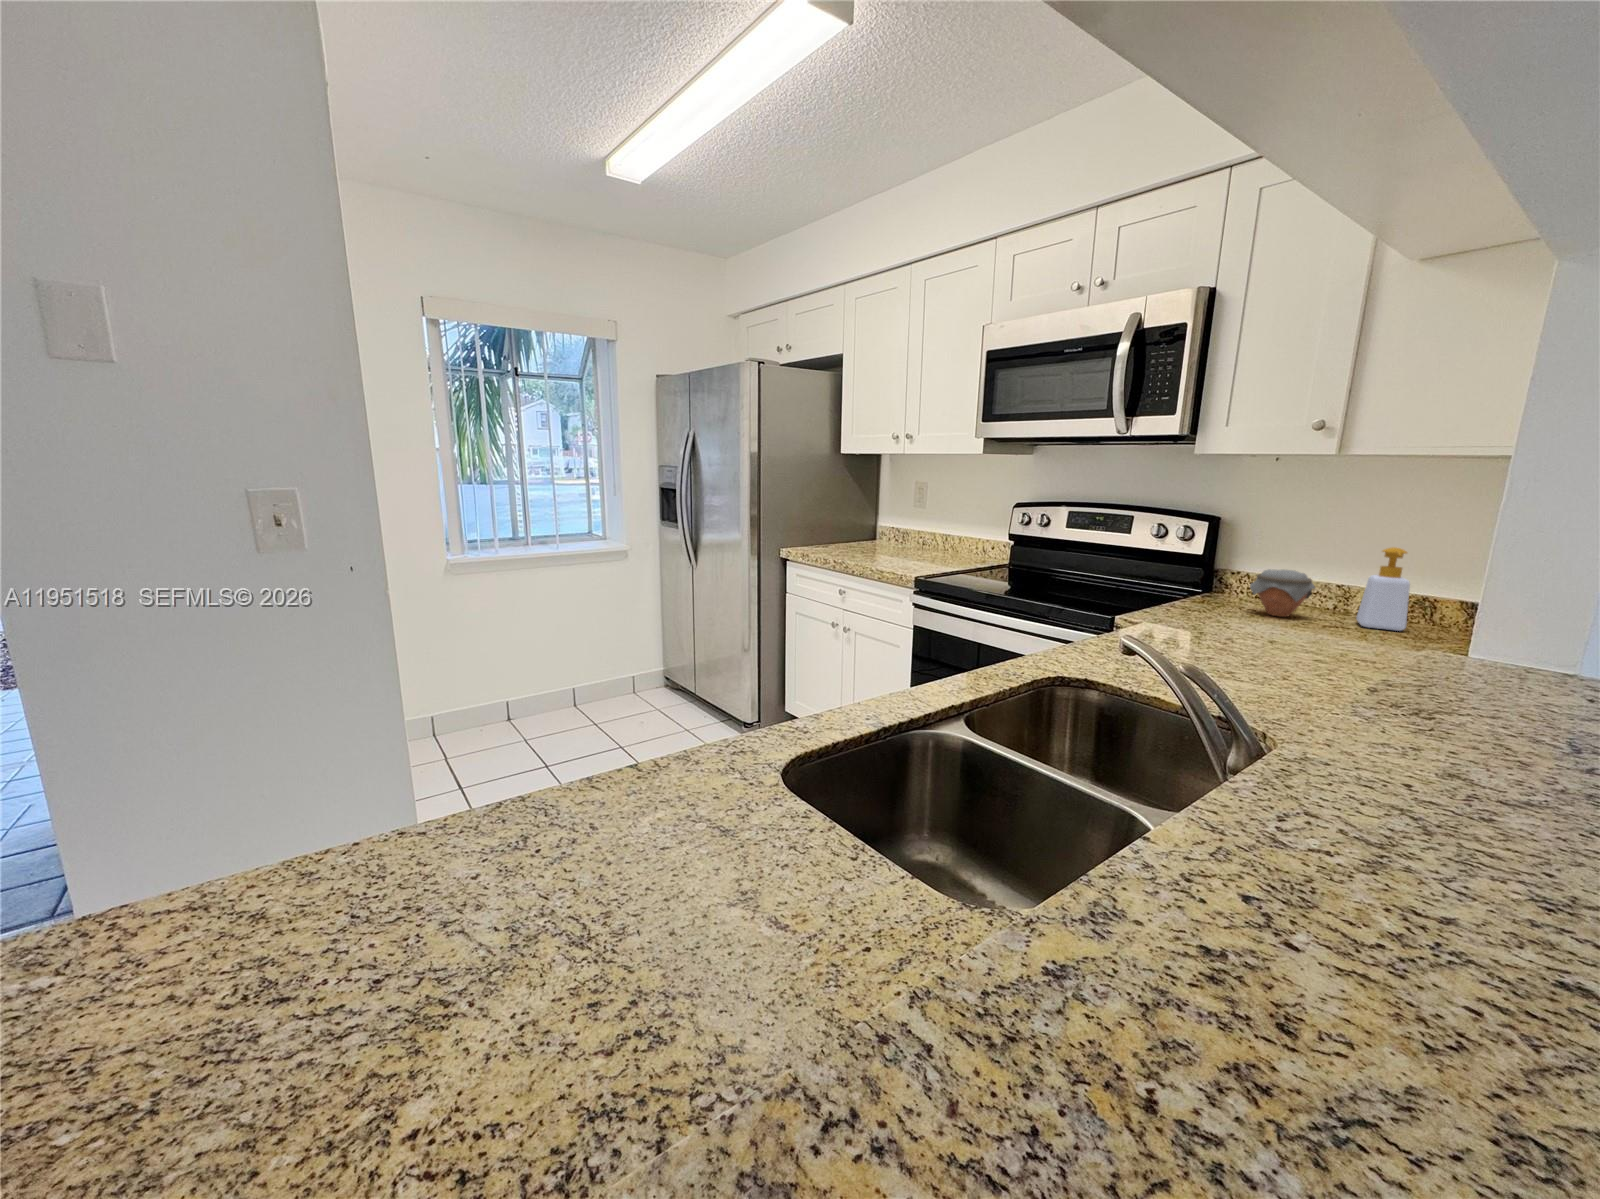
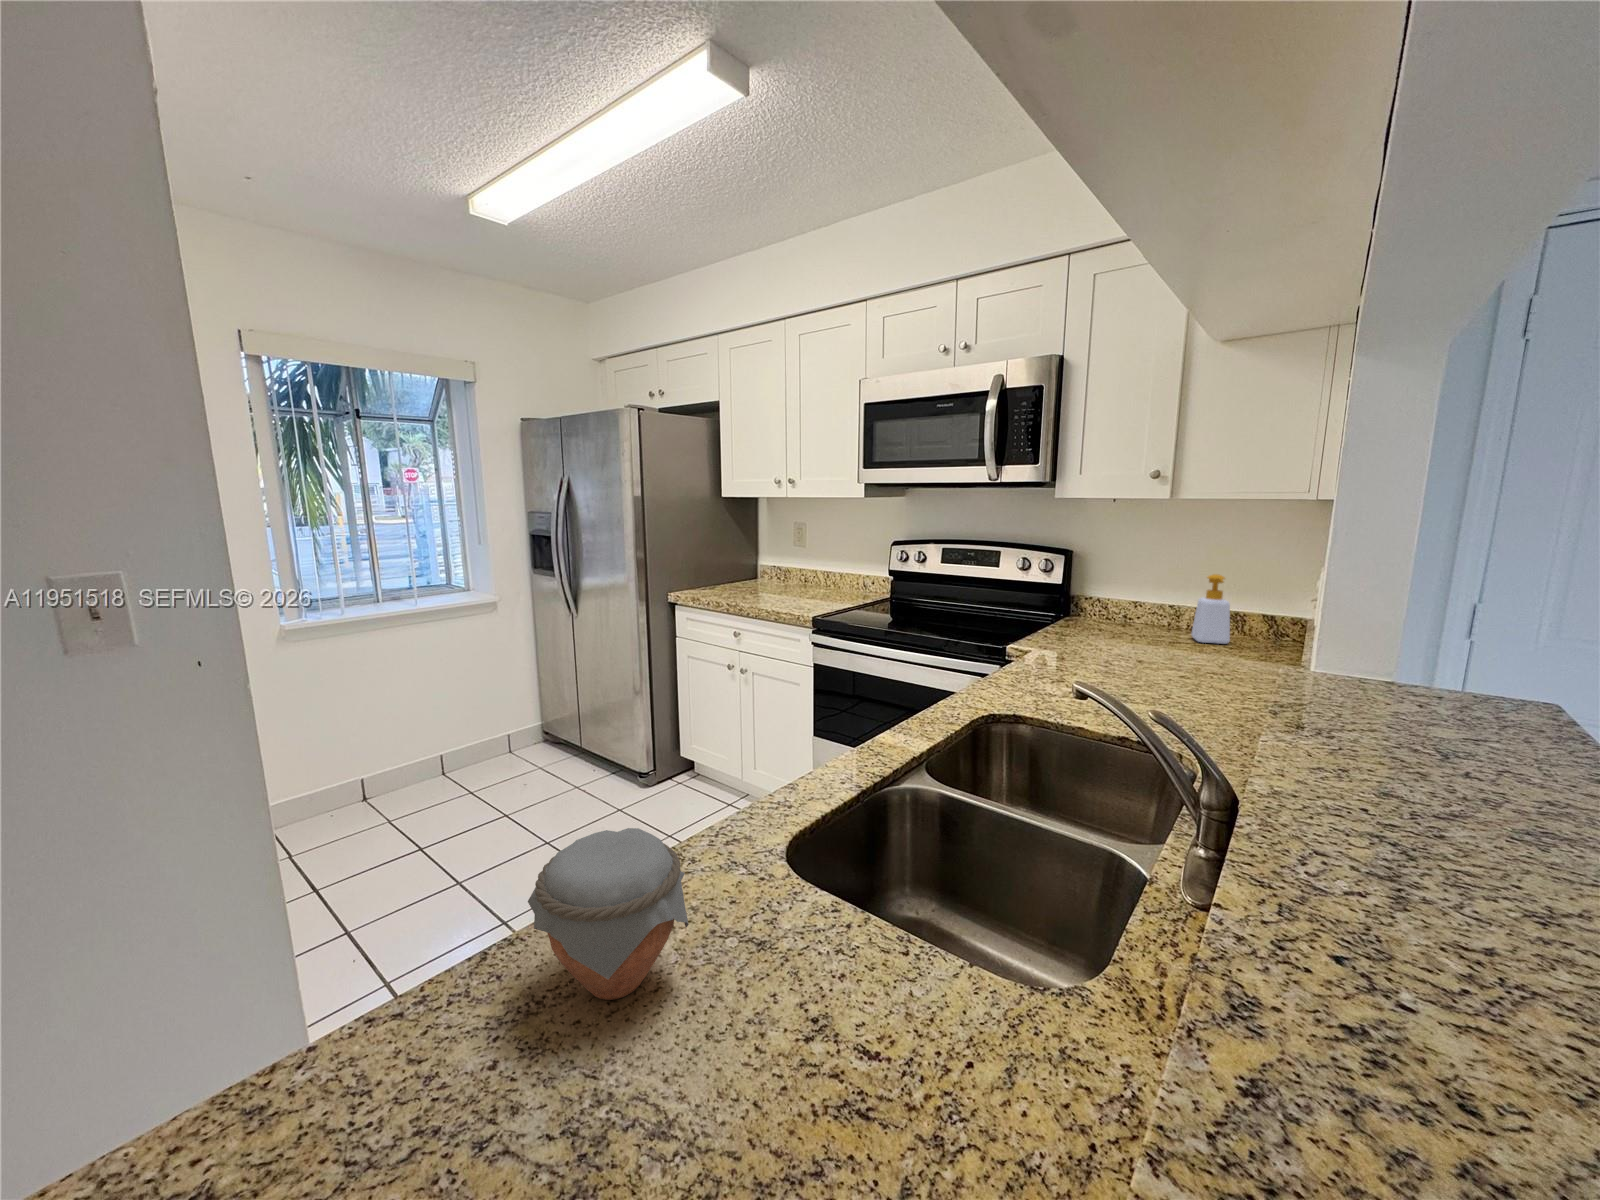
jar: present [1250,569,1315,617] -> present [528,828,689,1000]

